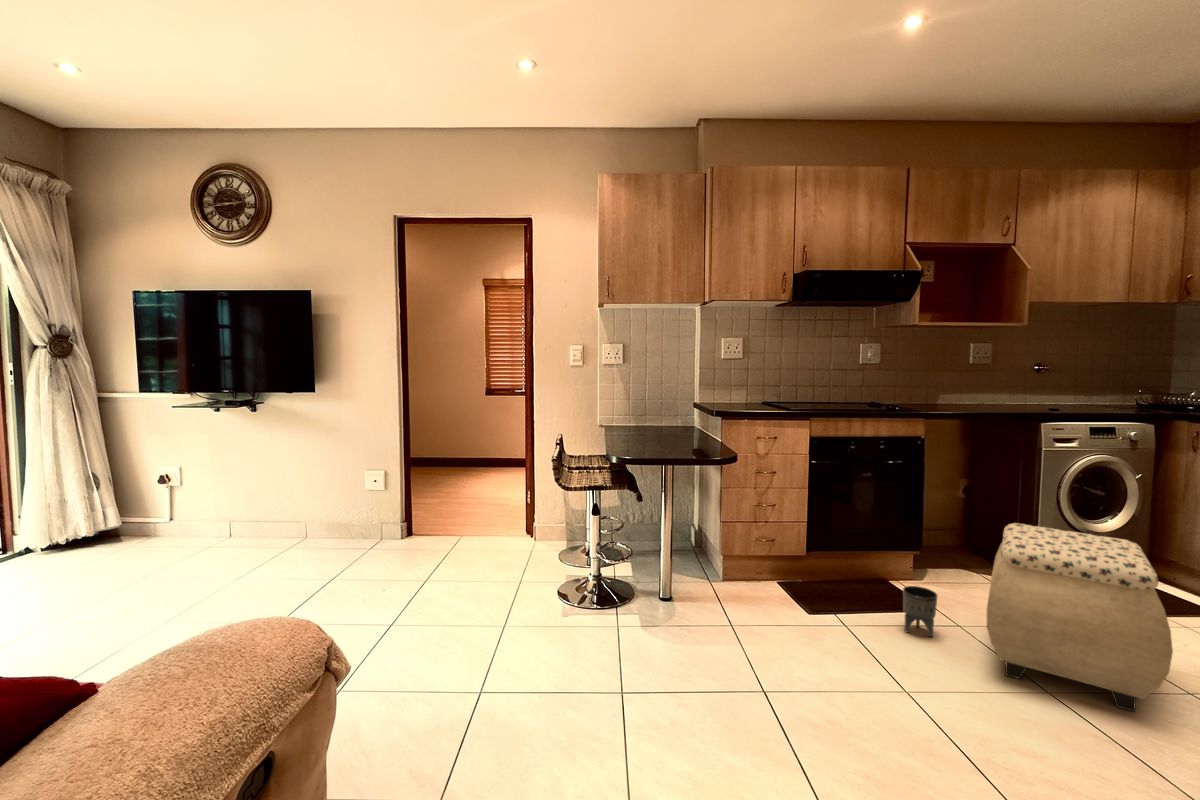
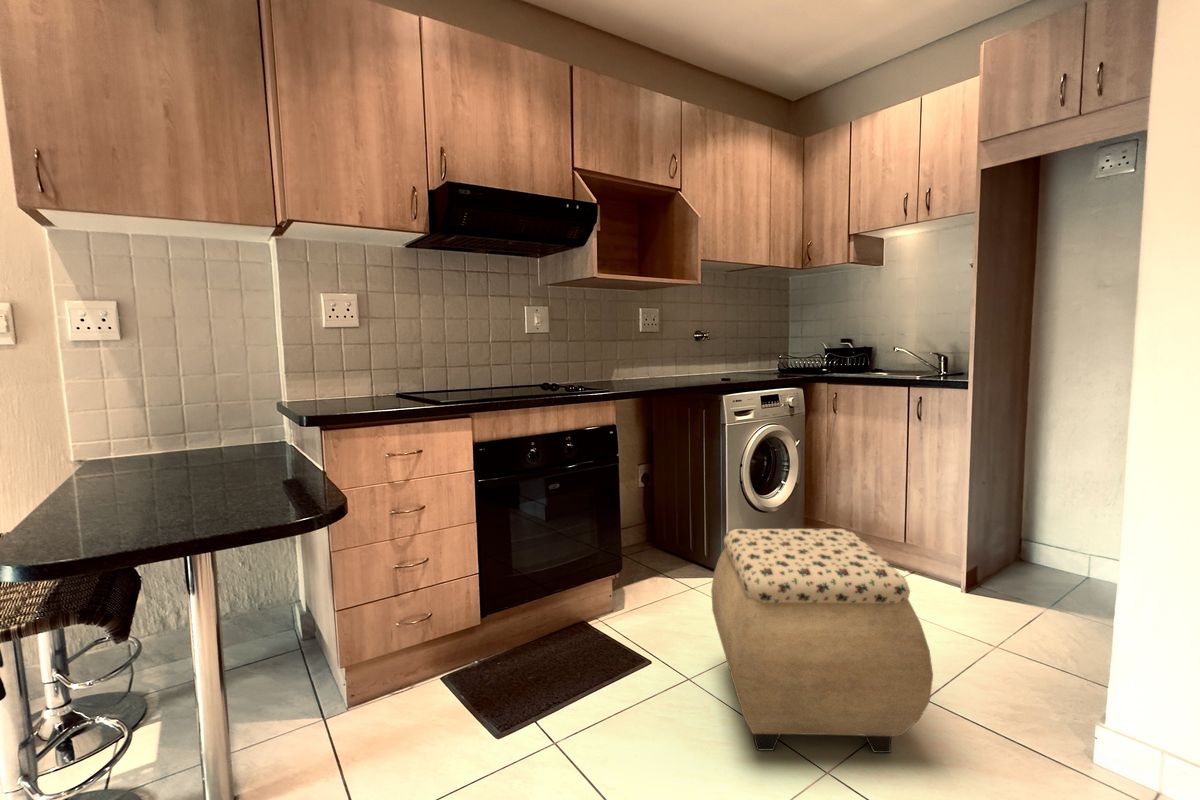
planter: present [903,586,937,637] -> none [619,640,662,715]

